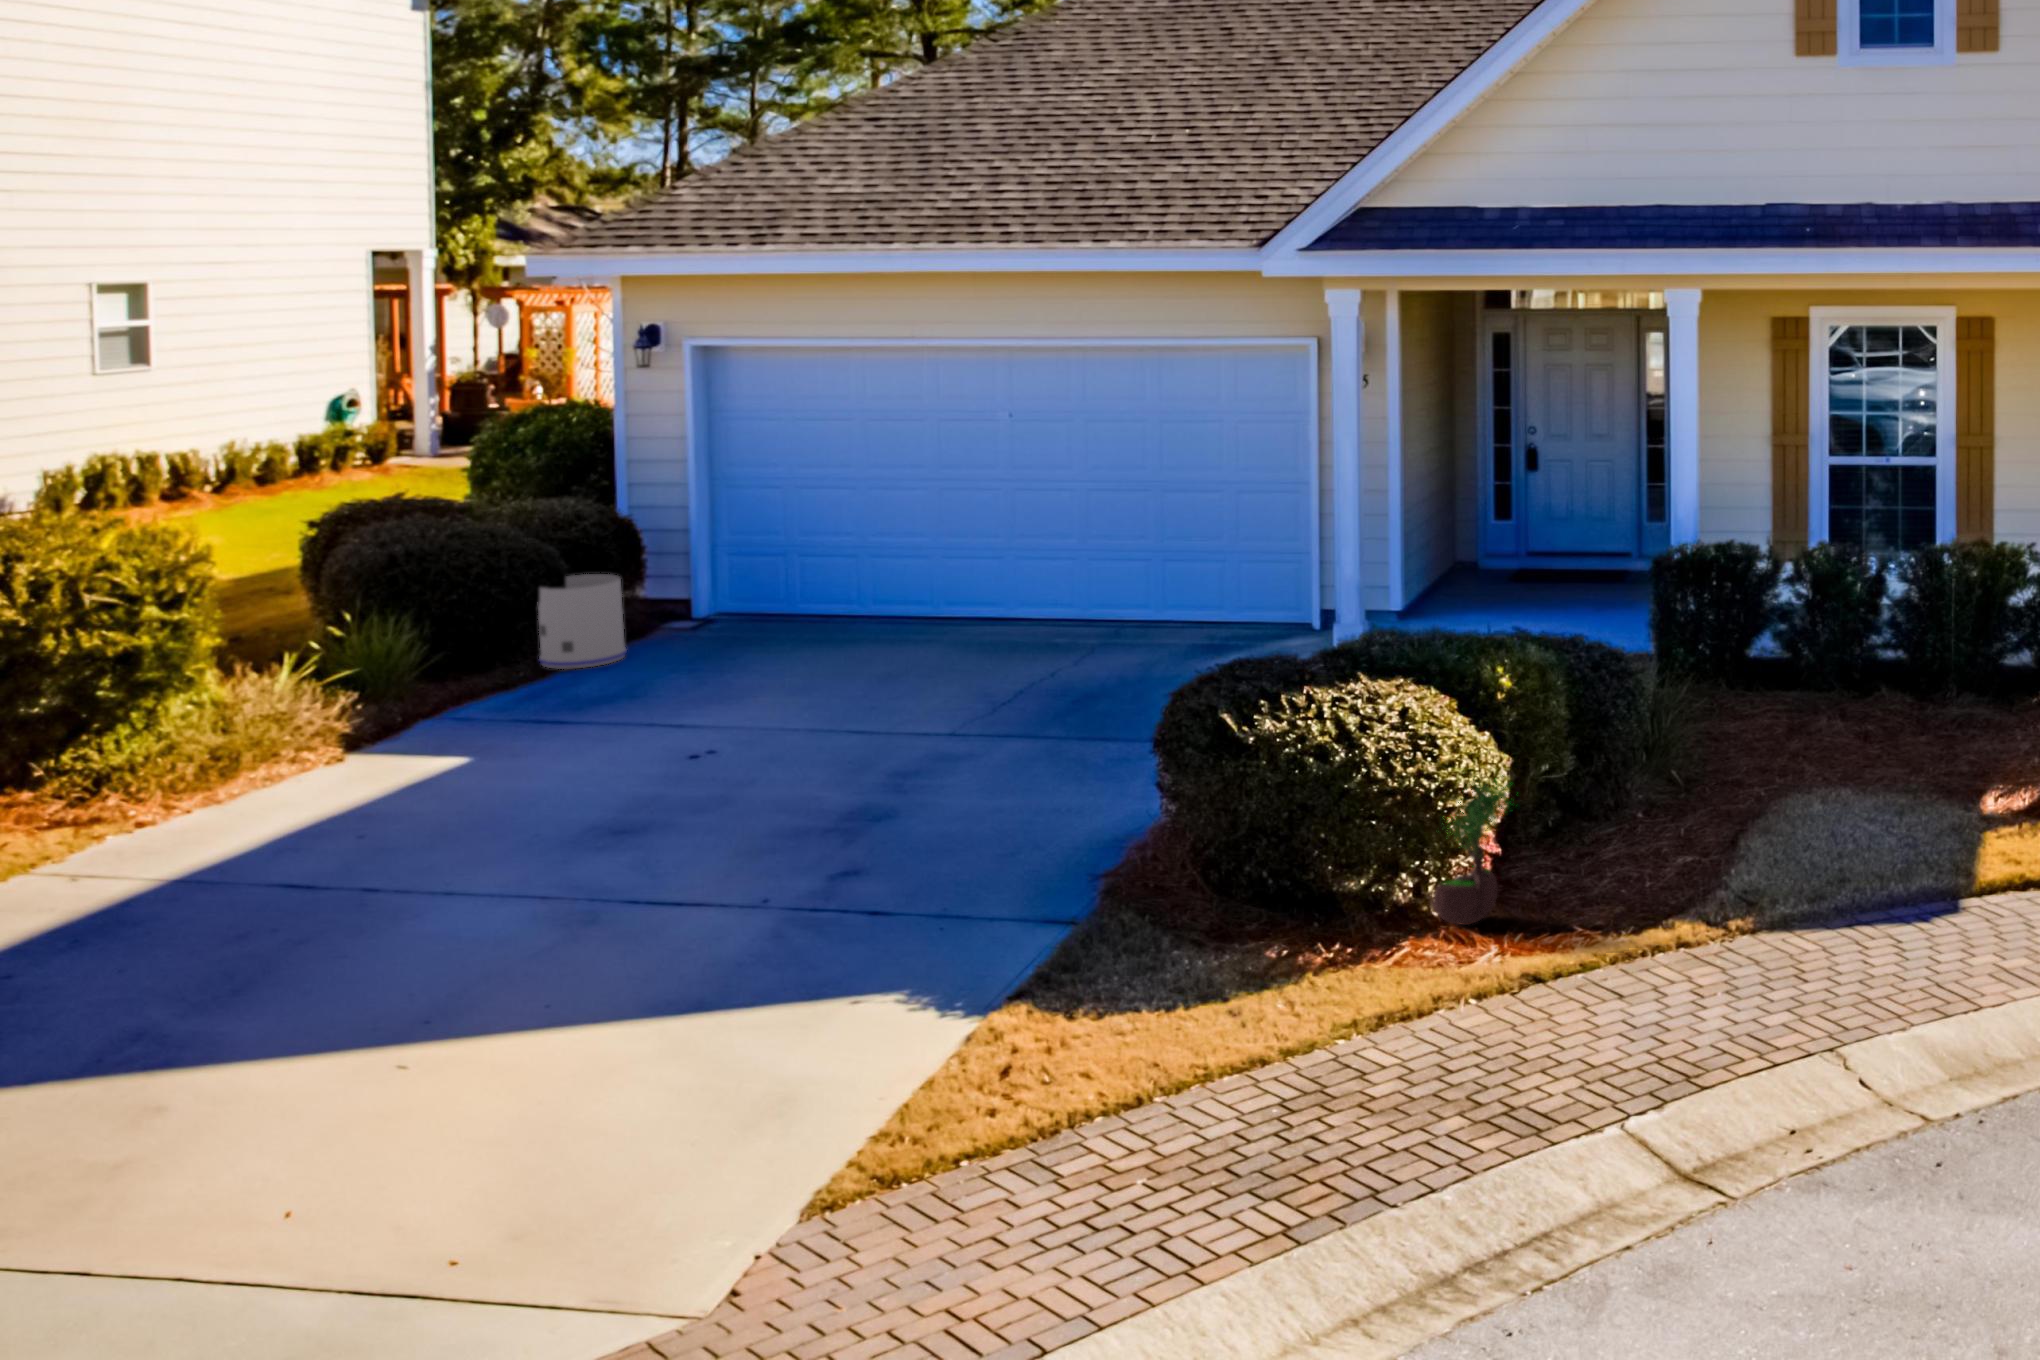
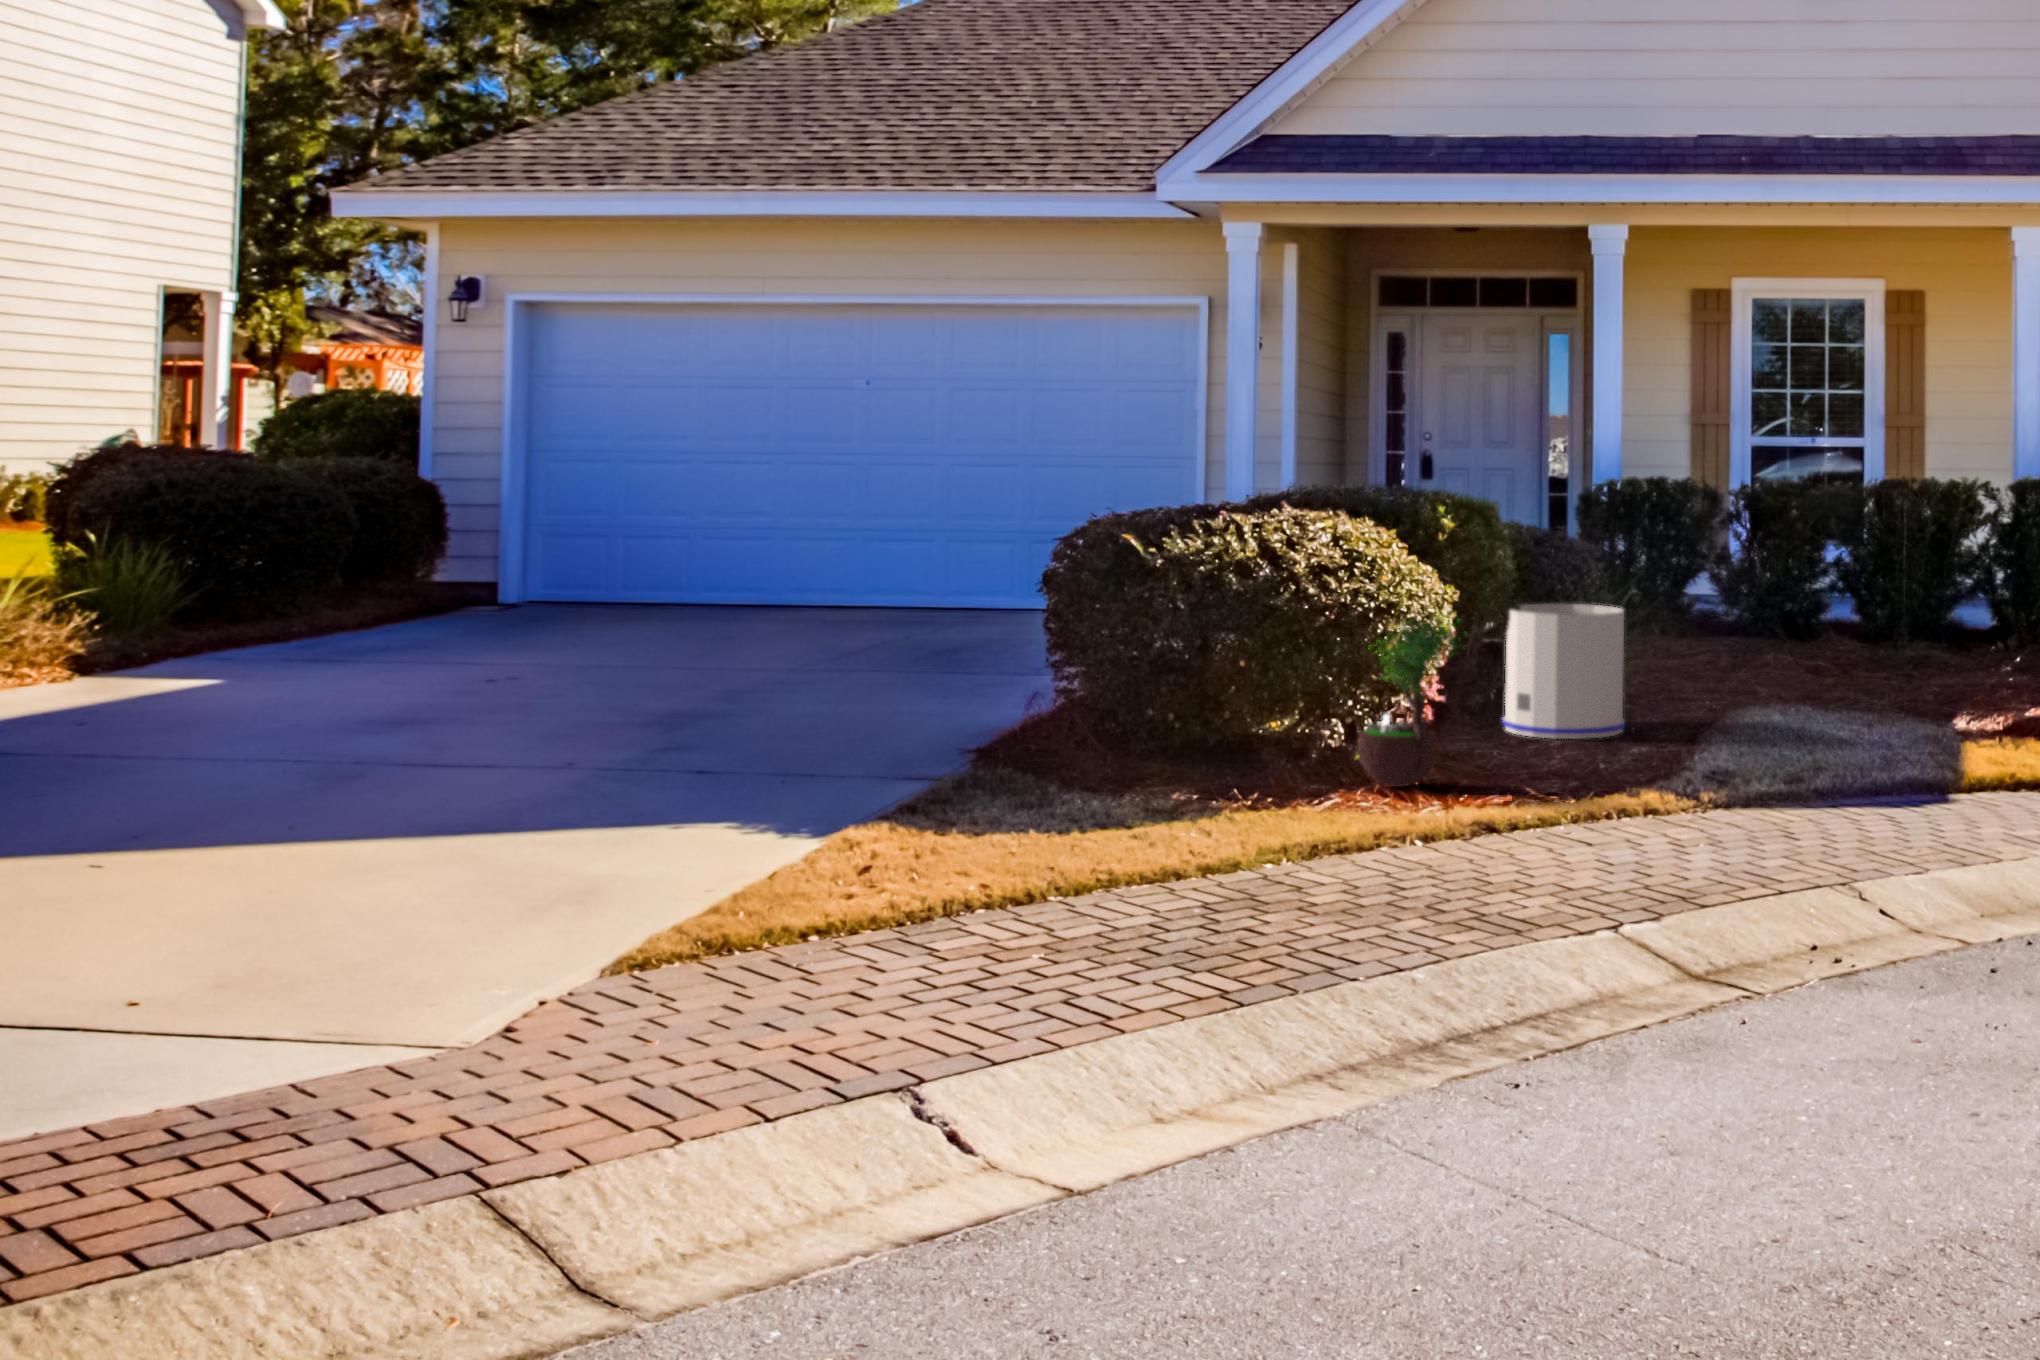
trash can: present [538,574,627,669] -> present [1502,604,1625,739]

